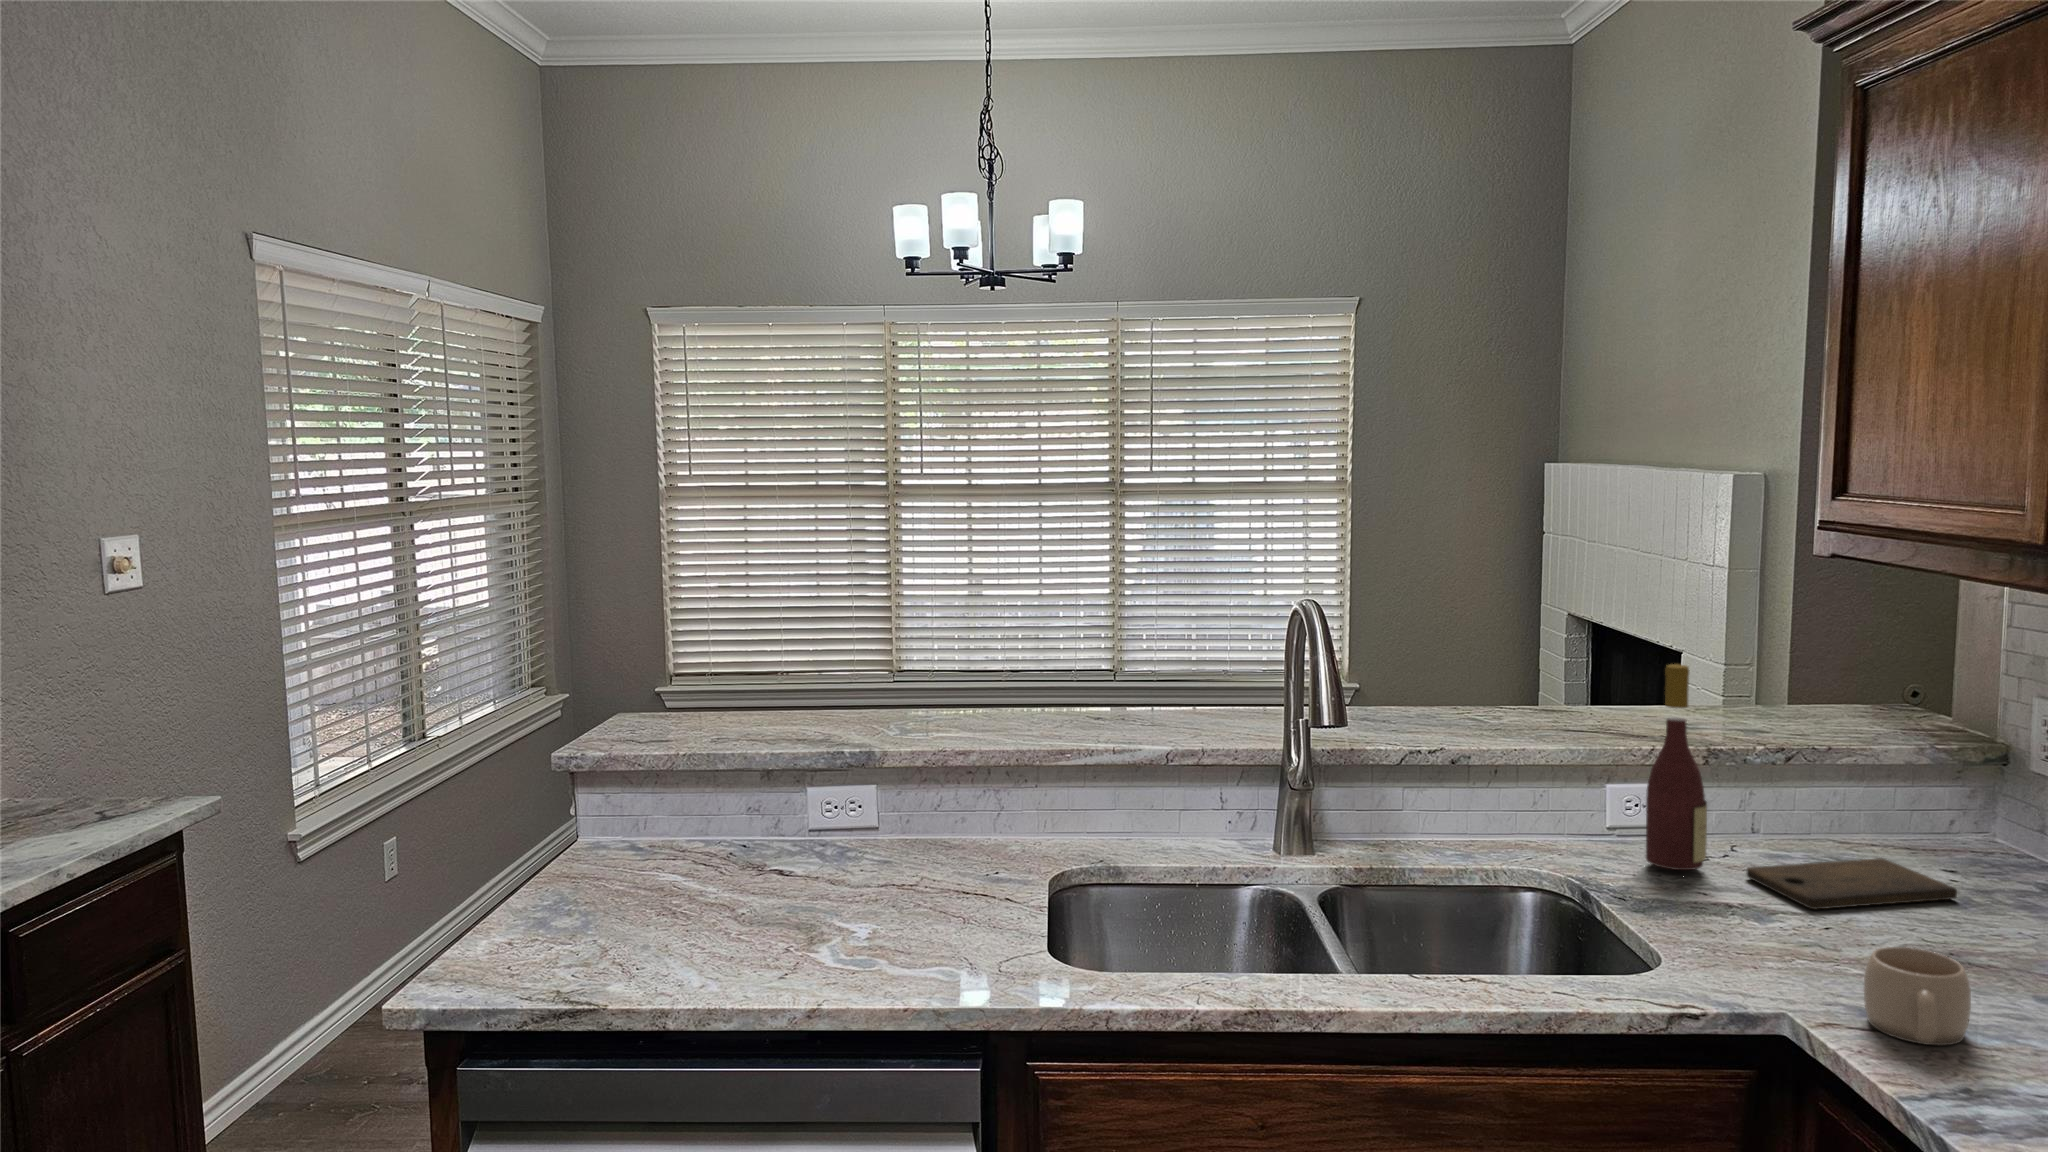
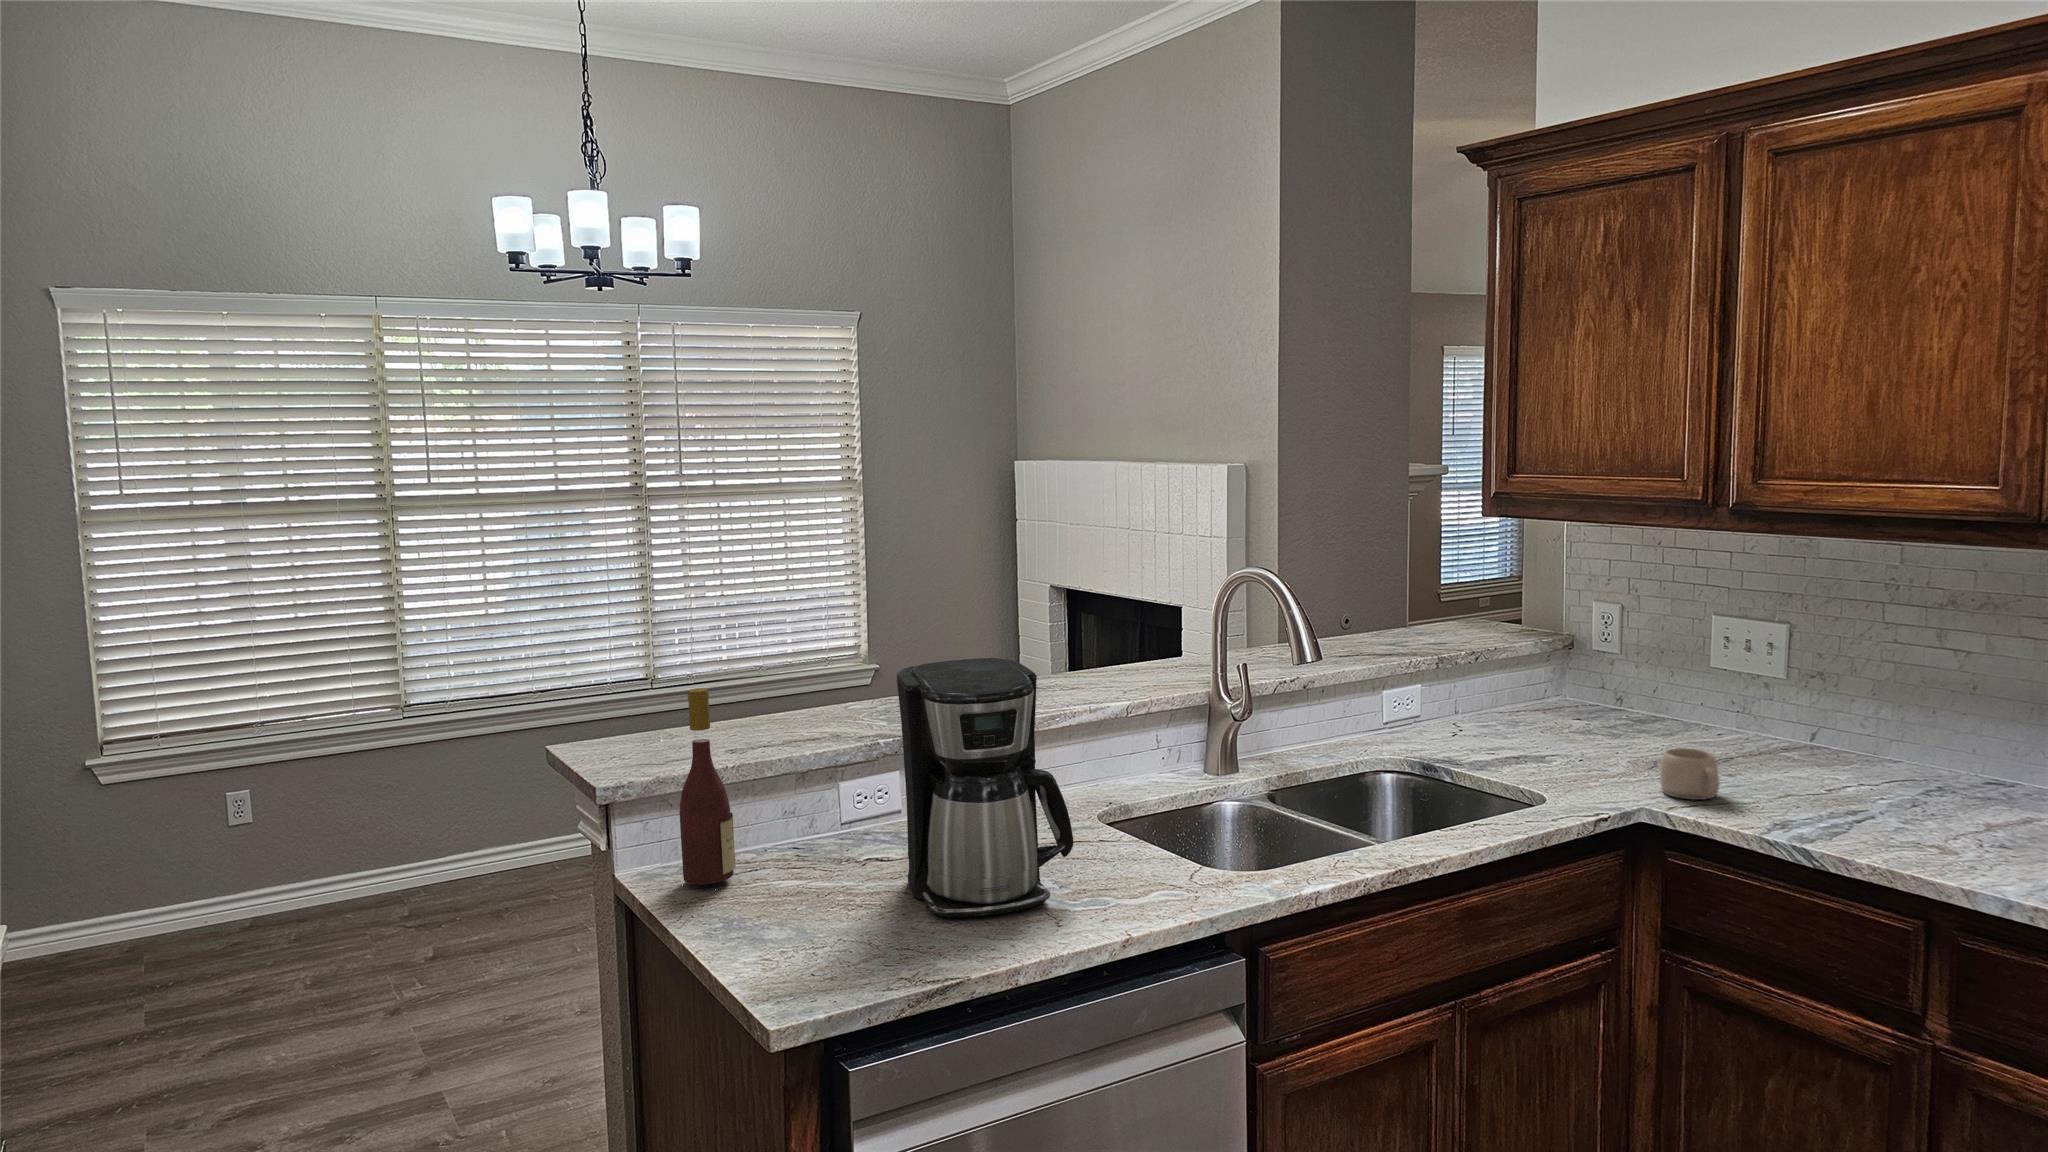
wine bottle: present [1646,664,1707,870] -> present [679,688,736,884]
coffee maker: none [693,674,877,952] -> present [897,658,1073,917]
cutting board: present [1746,858,1957,909] -> none [1490,716,1596,749]

